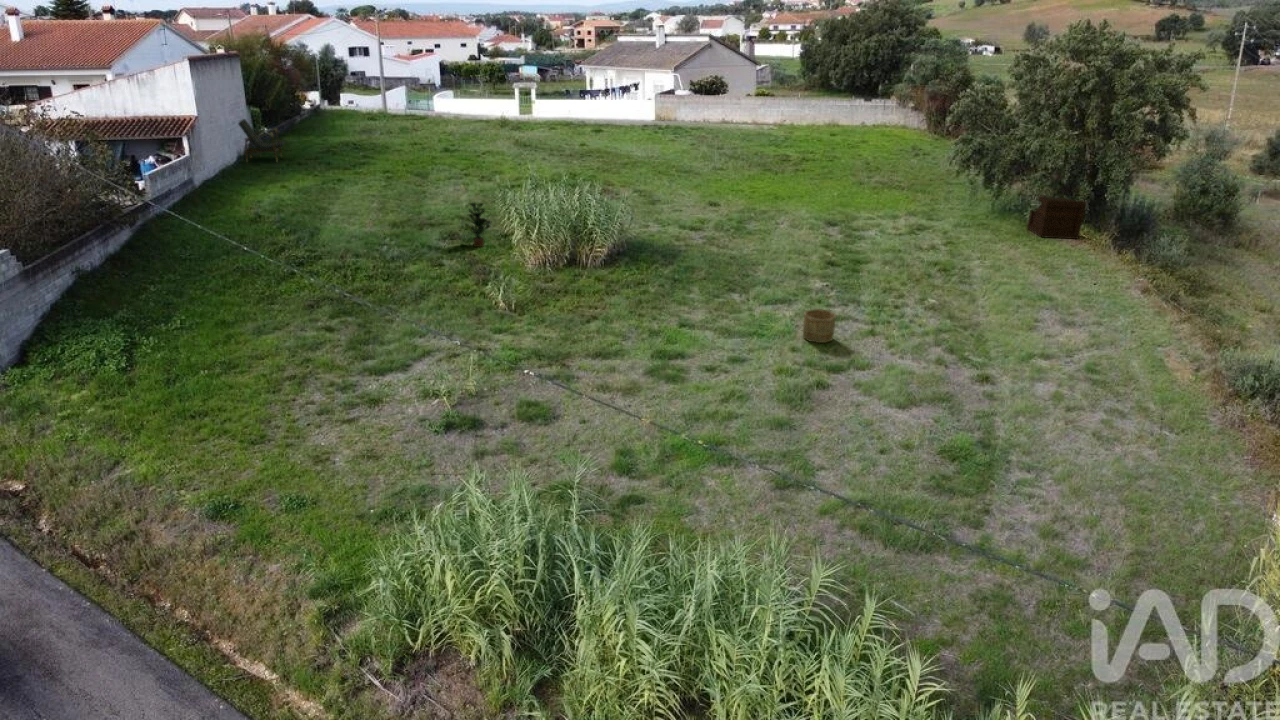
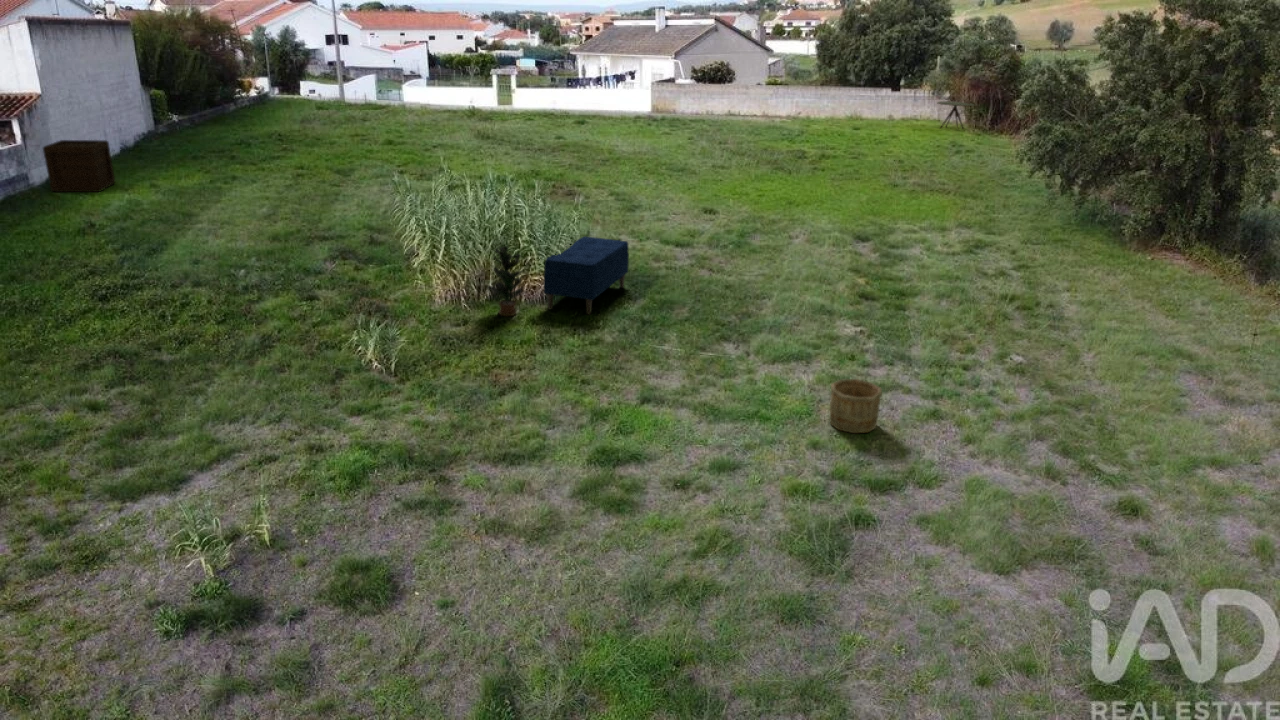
round table: none [899,111,930,136] -> present [937,102,974,129]
lounge chair: present [238,119,285,161] -> none [117,102,181,156]
wooden crate: present [1027,196,1086,239] -> present [43,140,115,192]
potted plant: present [469,203,492,247] -> present [487,246,525,316]
bench: none [604,221,661,275] -> present [544,237,629,315]

